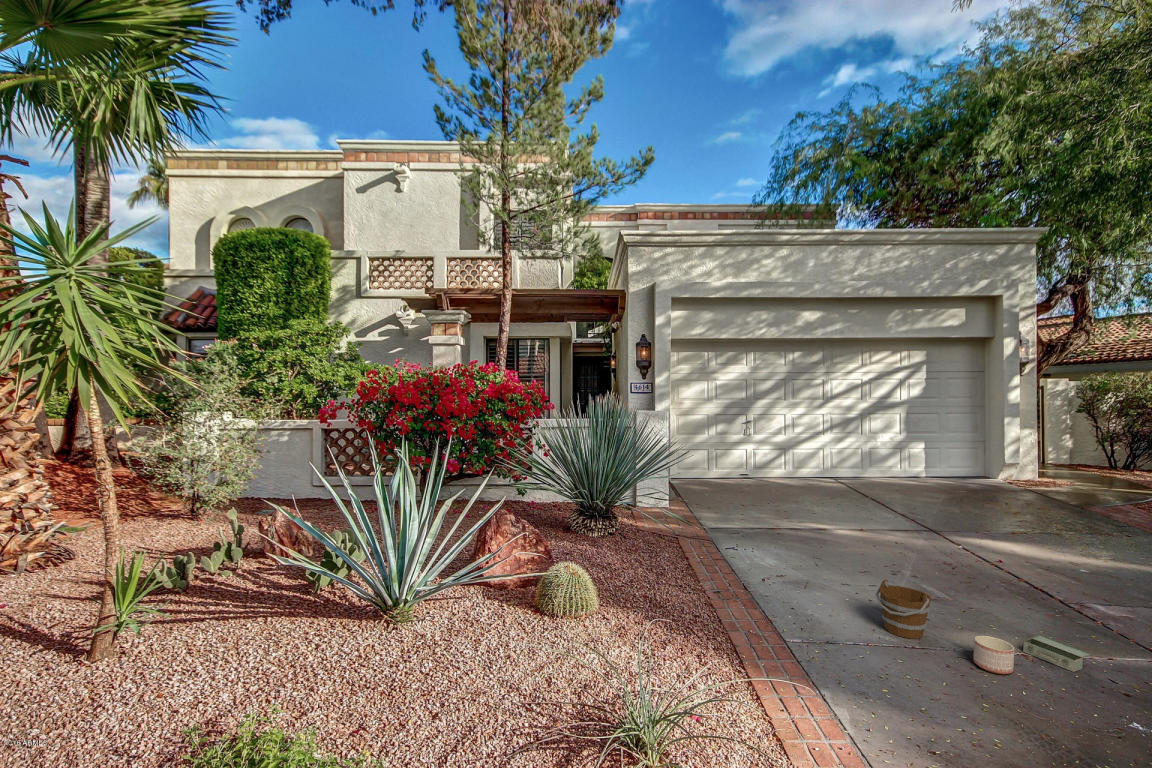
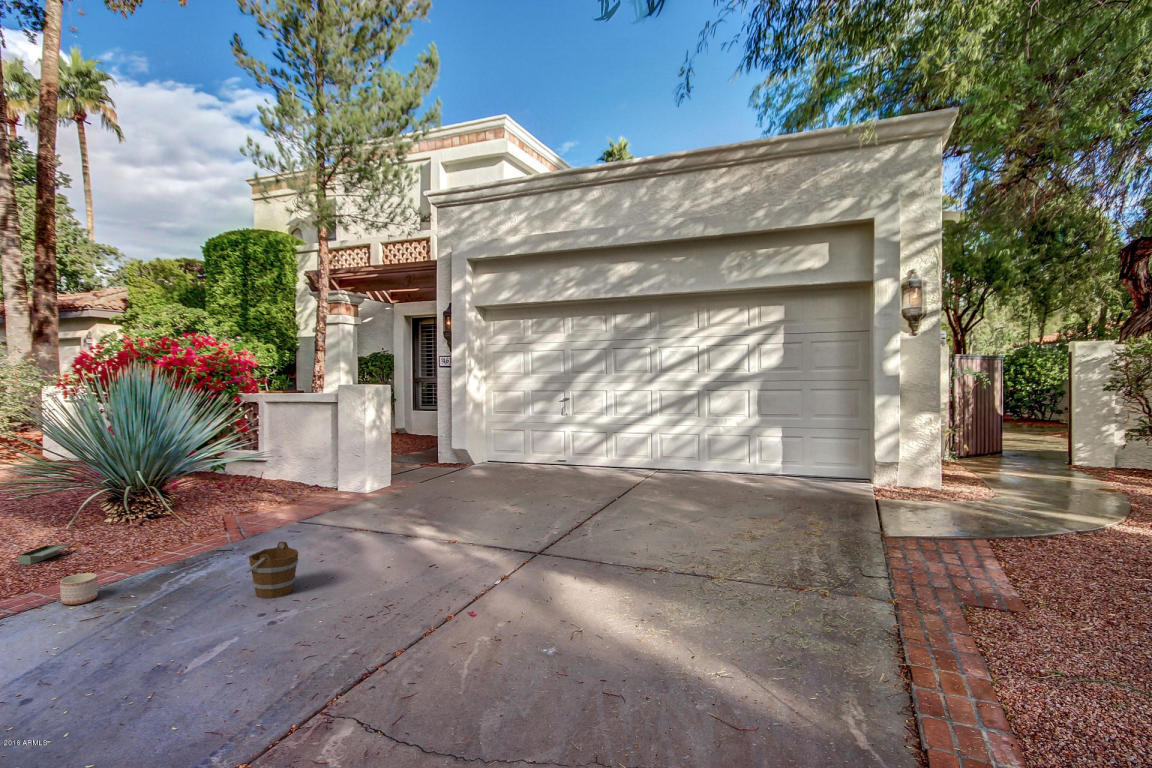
bucket: present [876,580,931,639] -> present [247,542,298,598]
toolbox: present [1023,635,1090,672] -> present [18,545,69,565]

